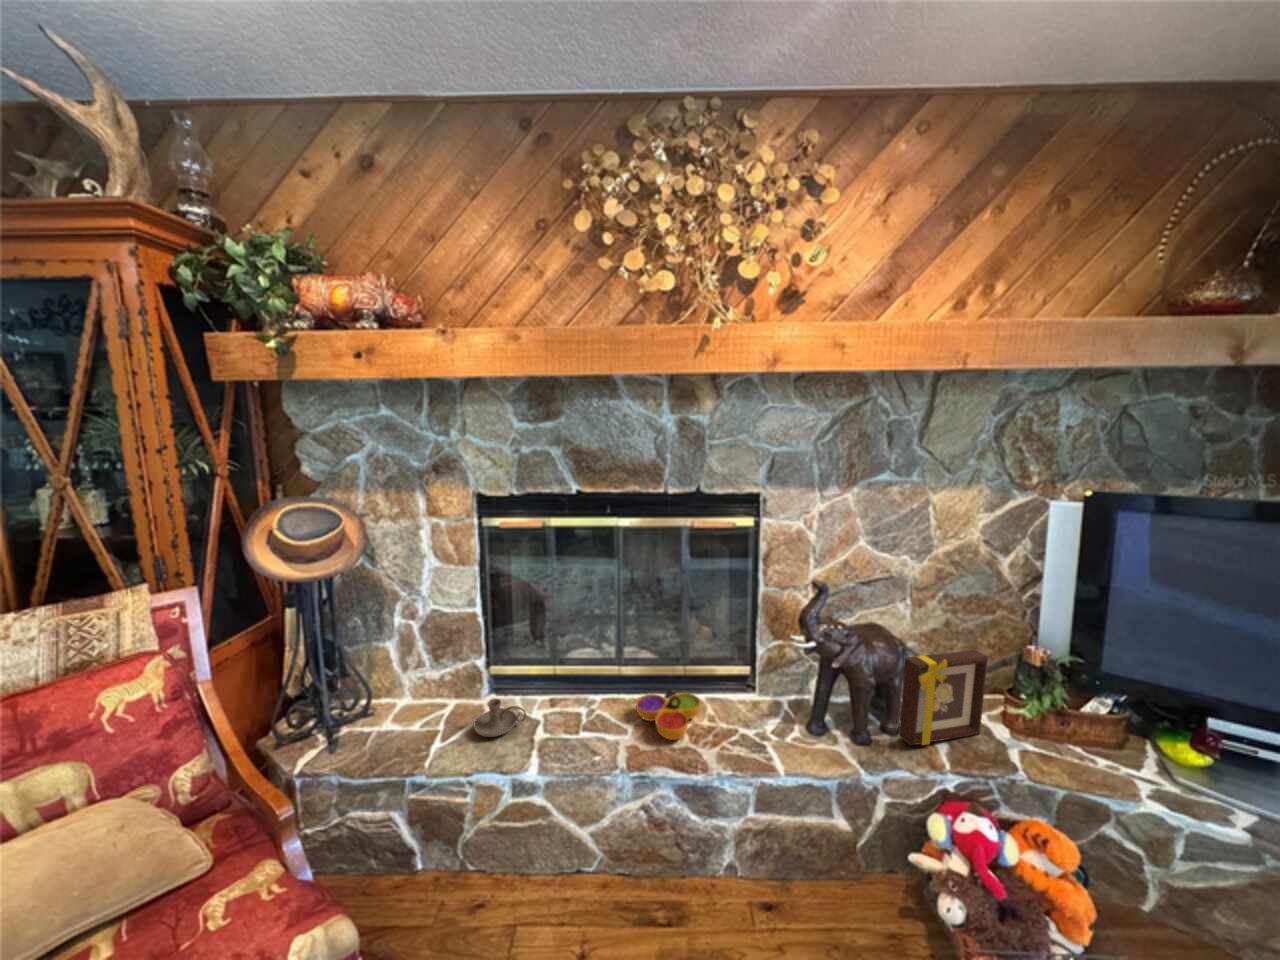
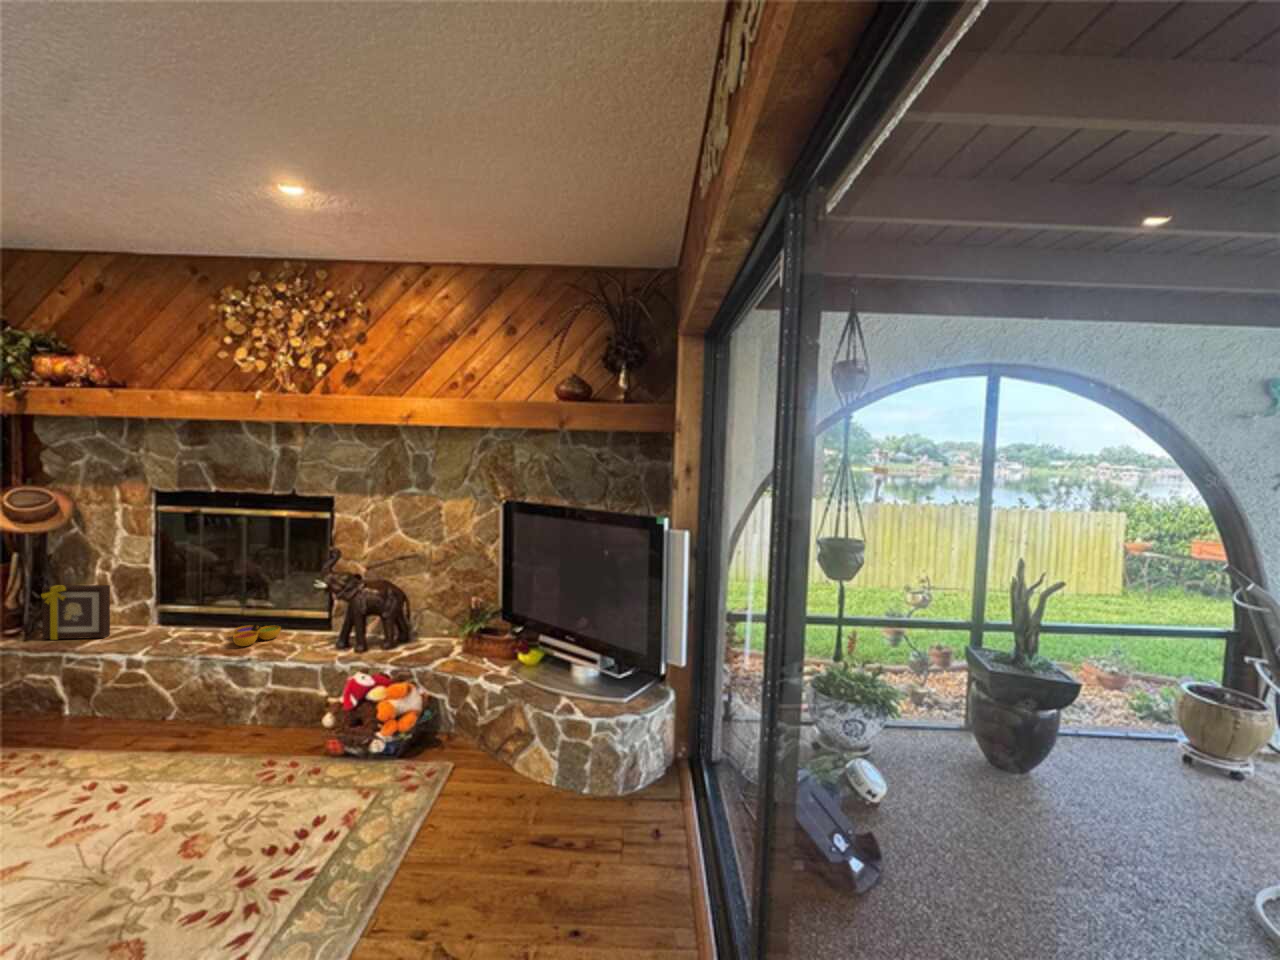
picture frame: present [899,650,988,745] -> present [41,585,110,640]
candle holder: present [474,699,526,737] -> none [123,619,162,640]

